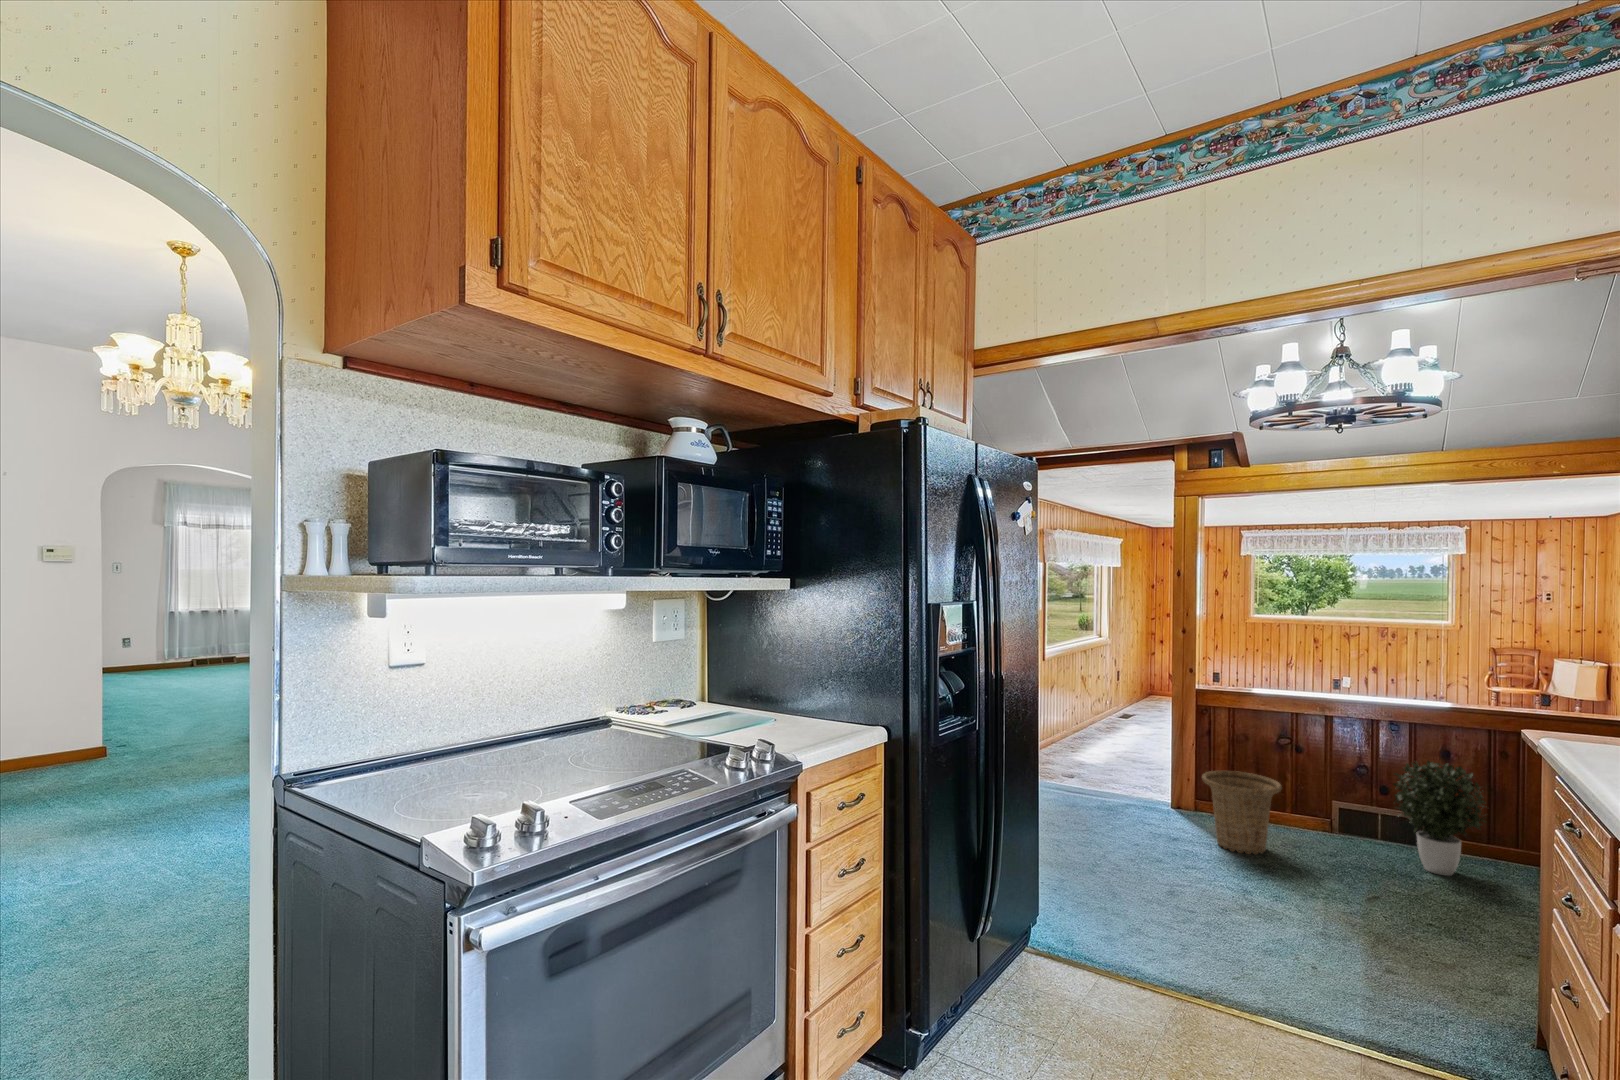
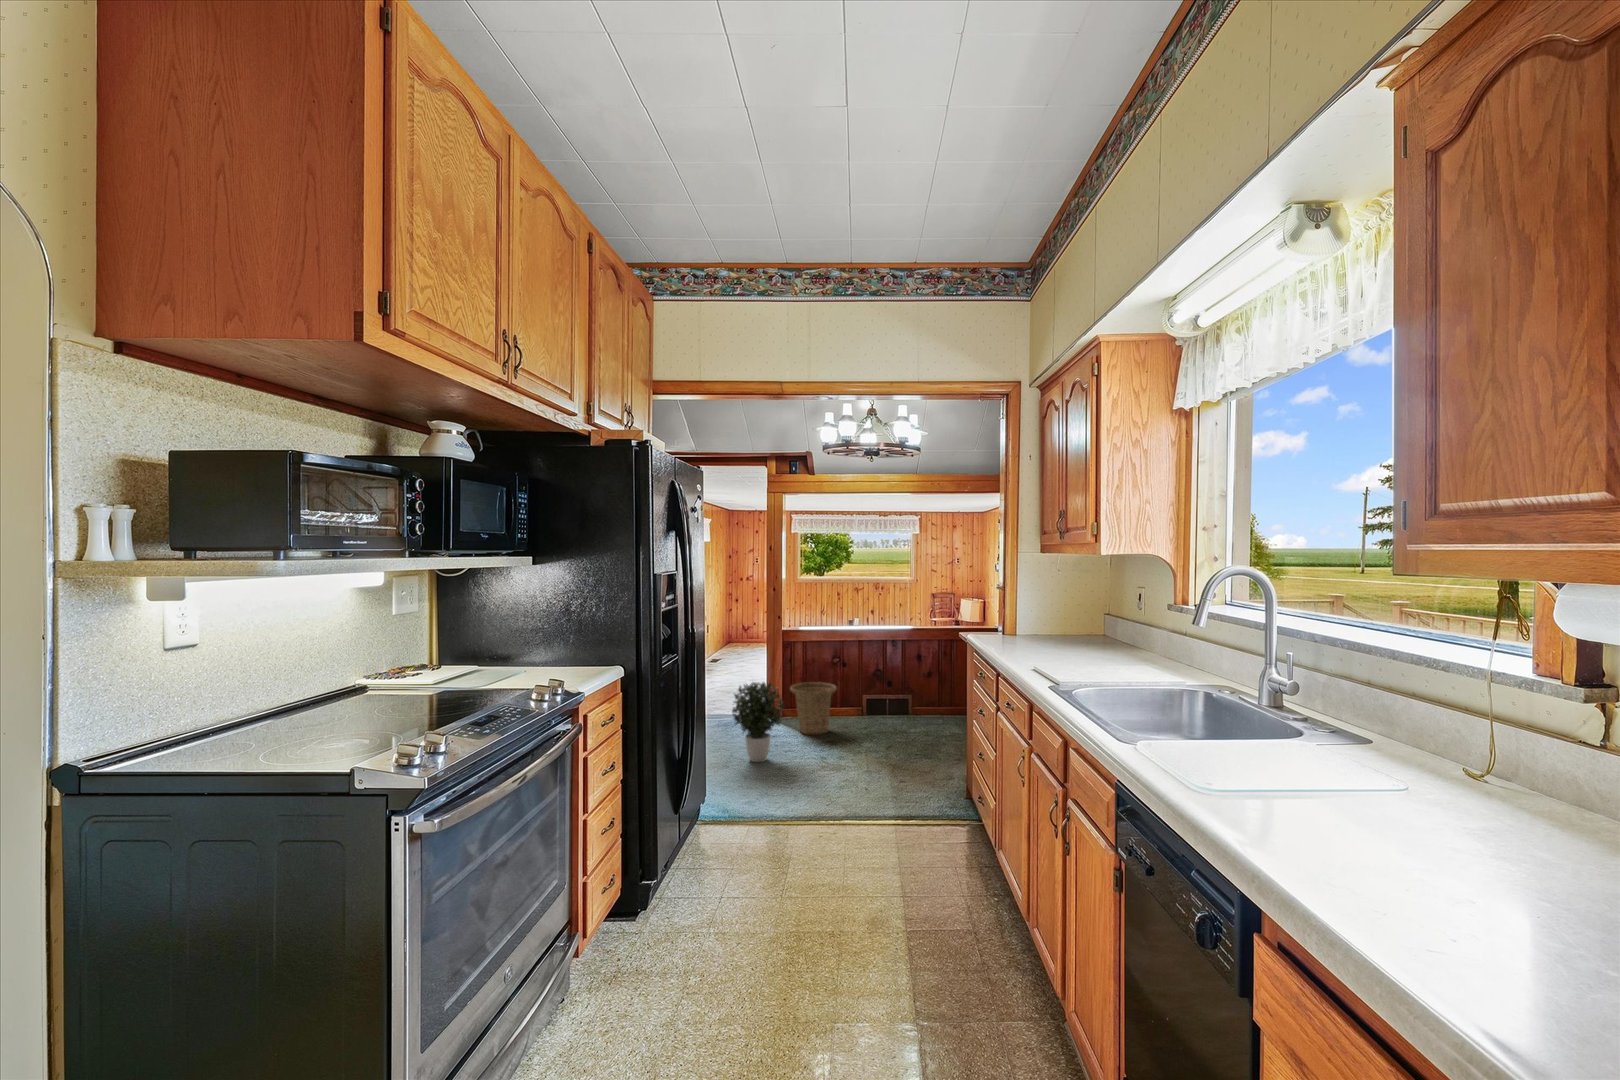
potted plant: present [1393,761,1486,876] -> present [732,682,784,762]

